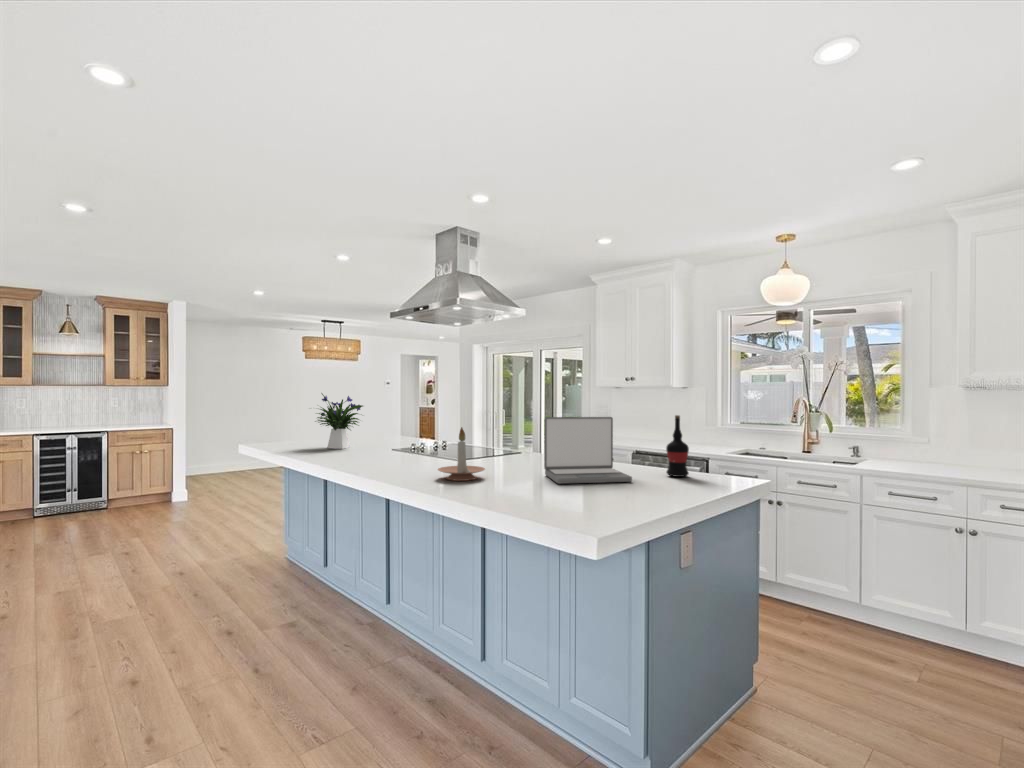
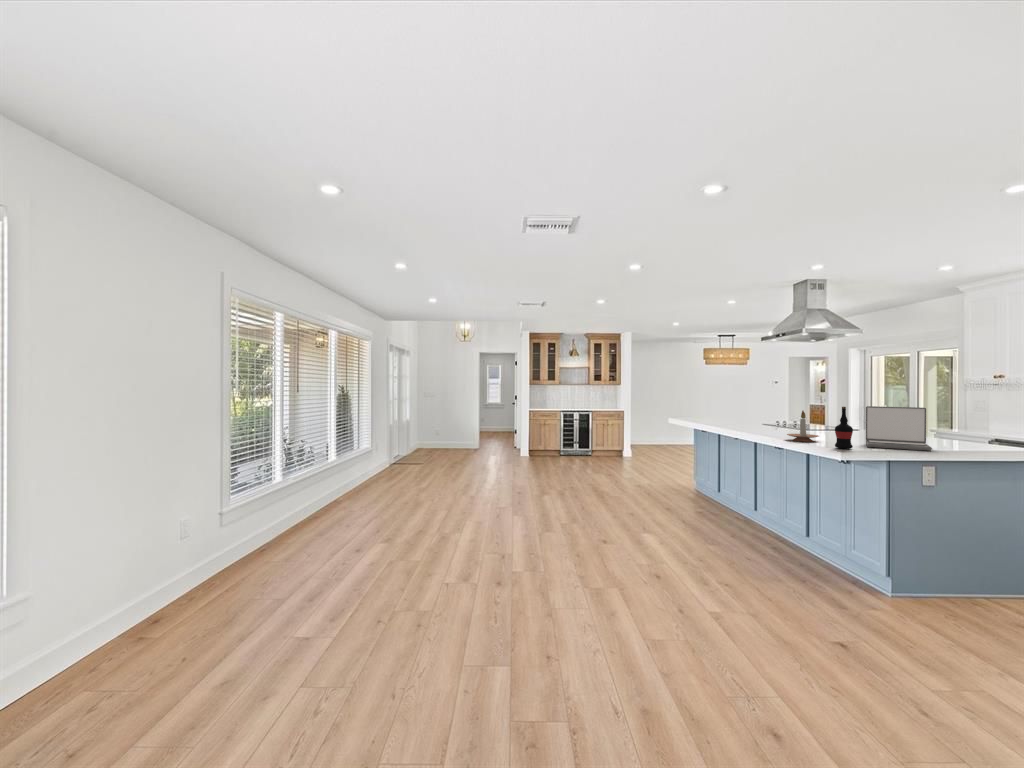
flower arrangement: present [317,394,363,449] -> none [710,389,747,425]
wine bottle: present [666,415,689,477] -> present [835,407,853,449]

